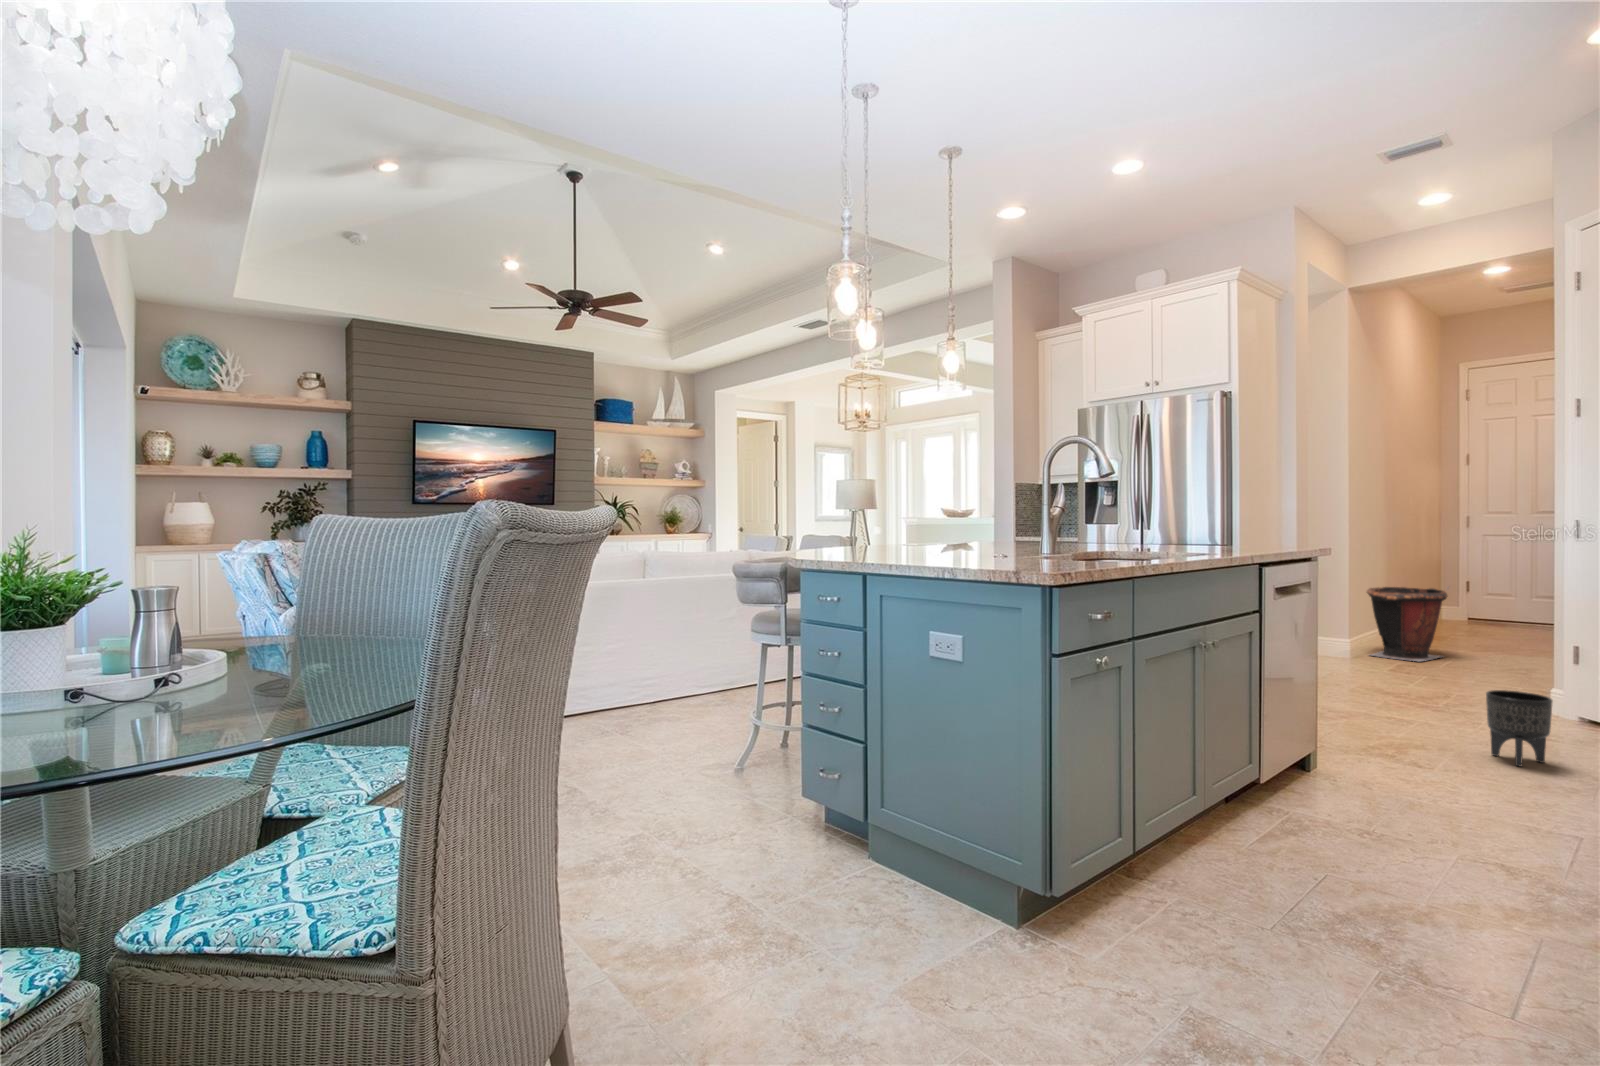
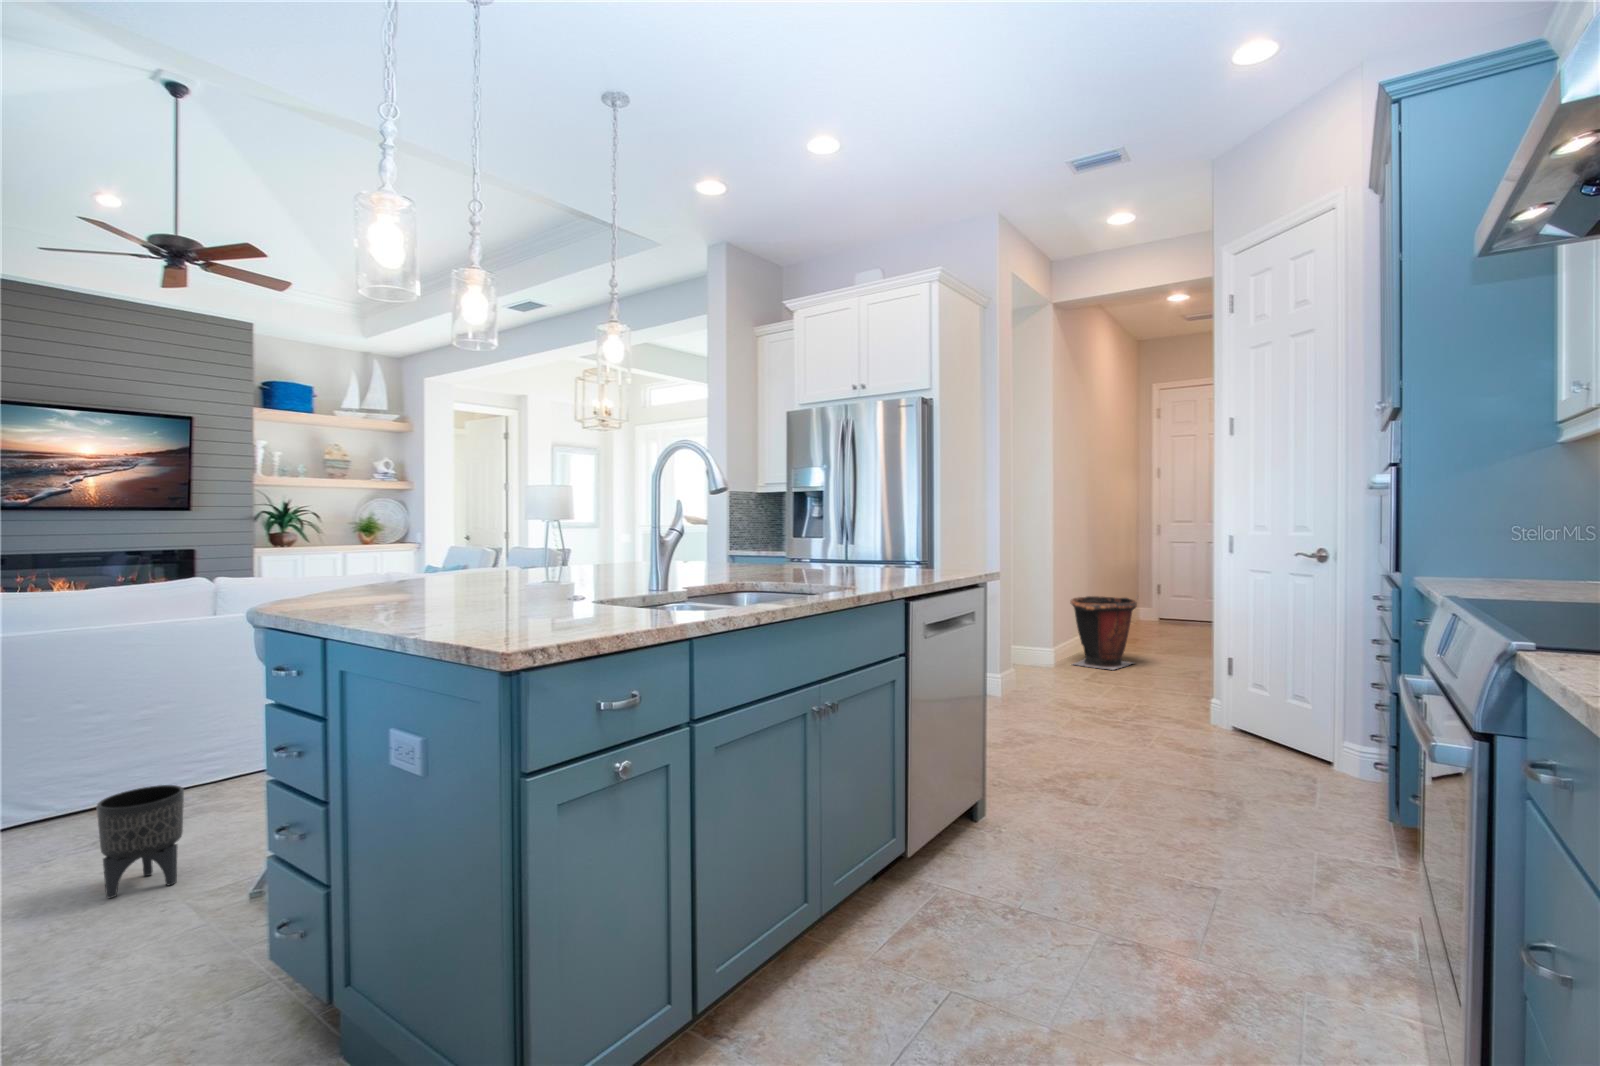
planter: present [1486,690,1553,766] -> present [96,785,184,898]

